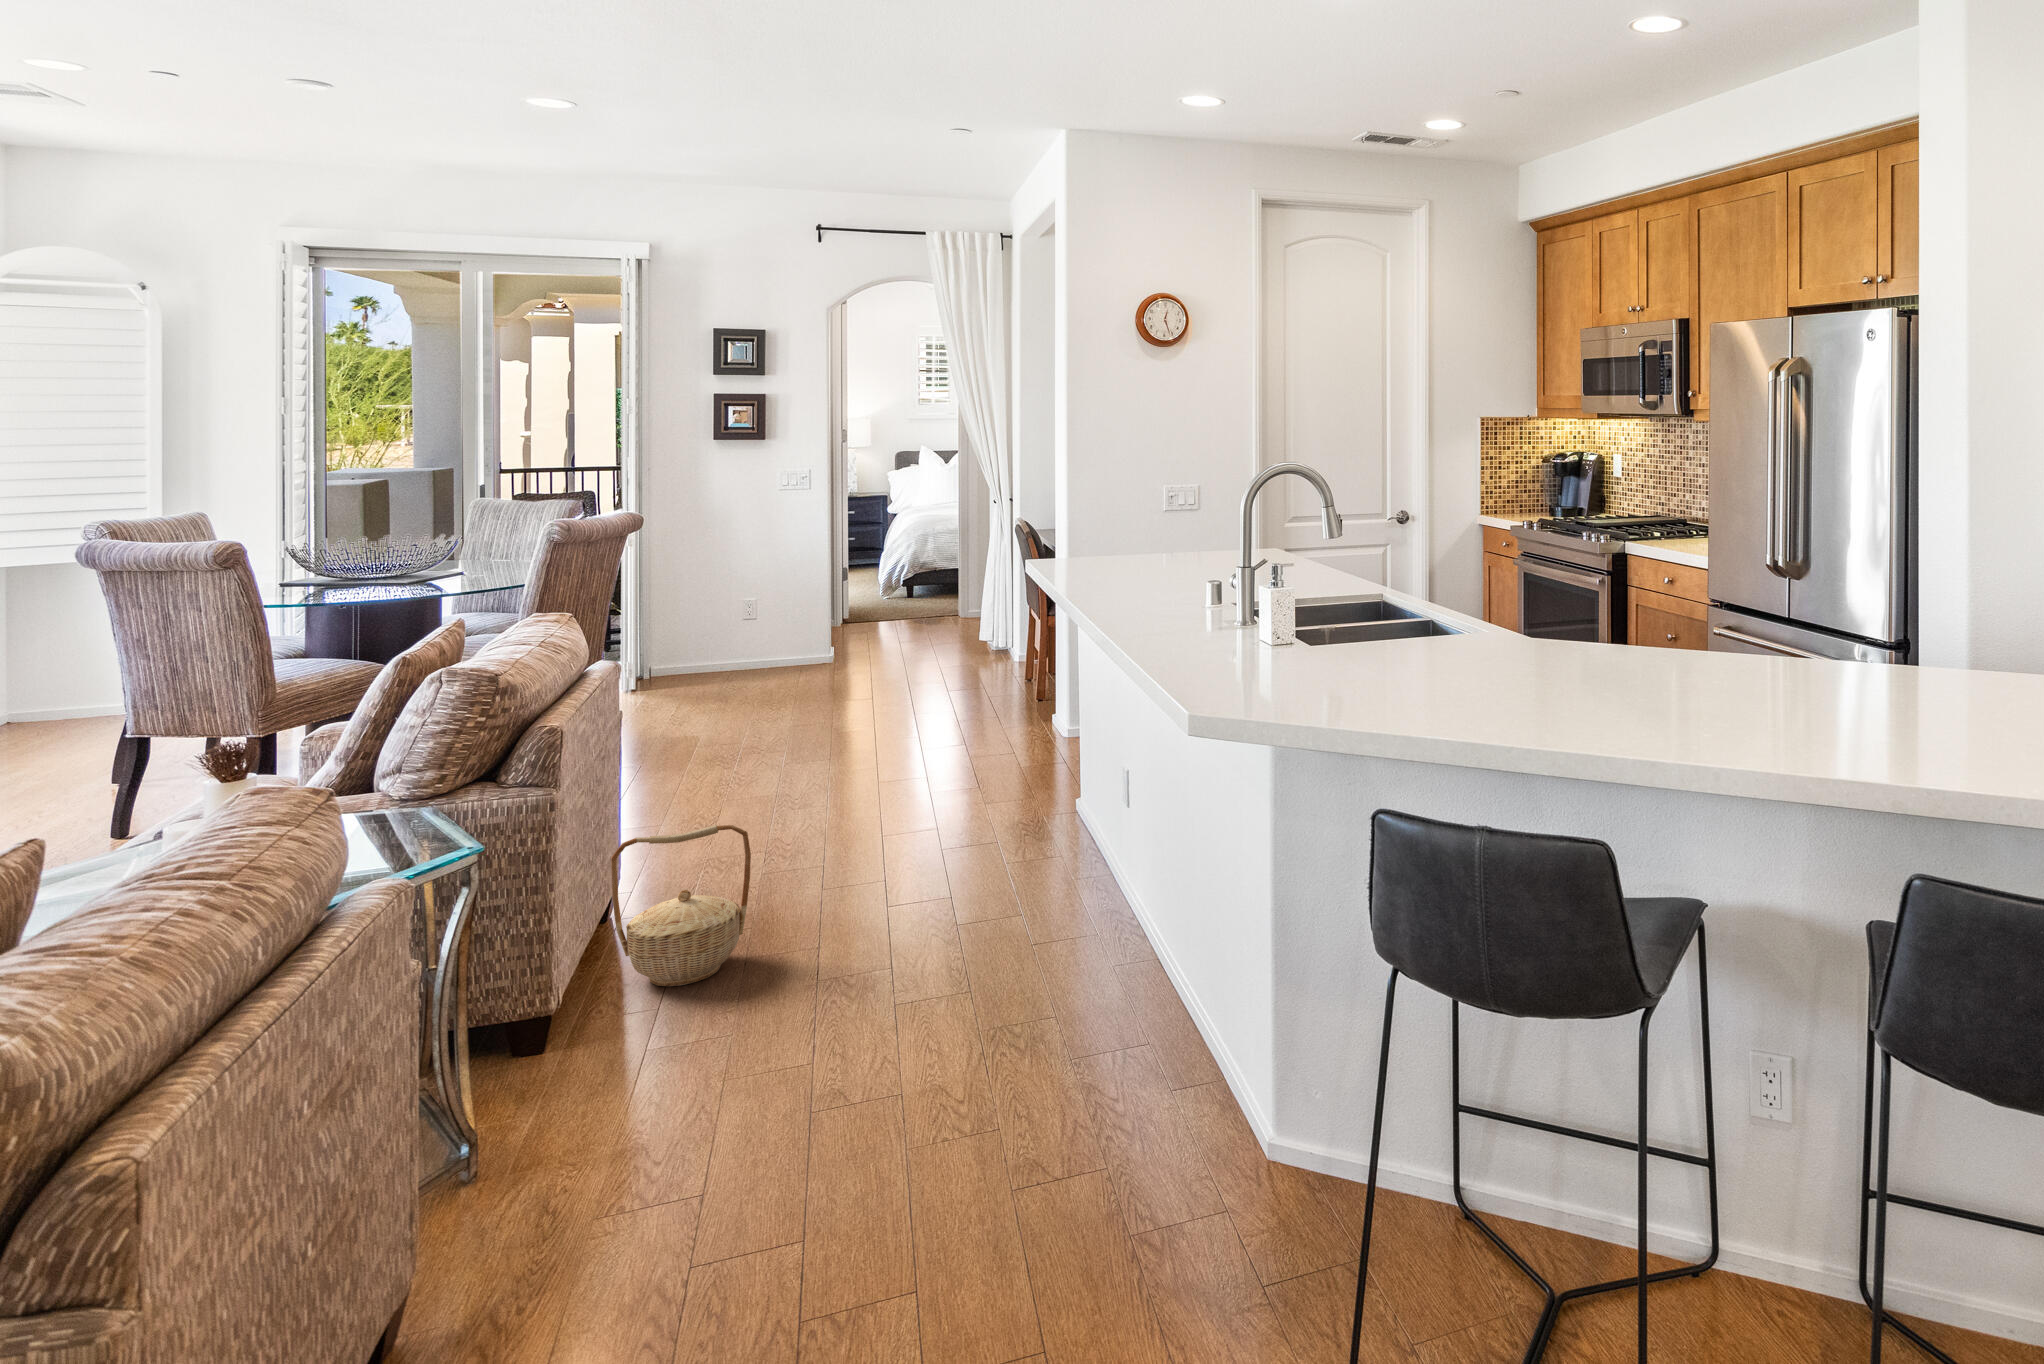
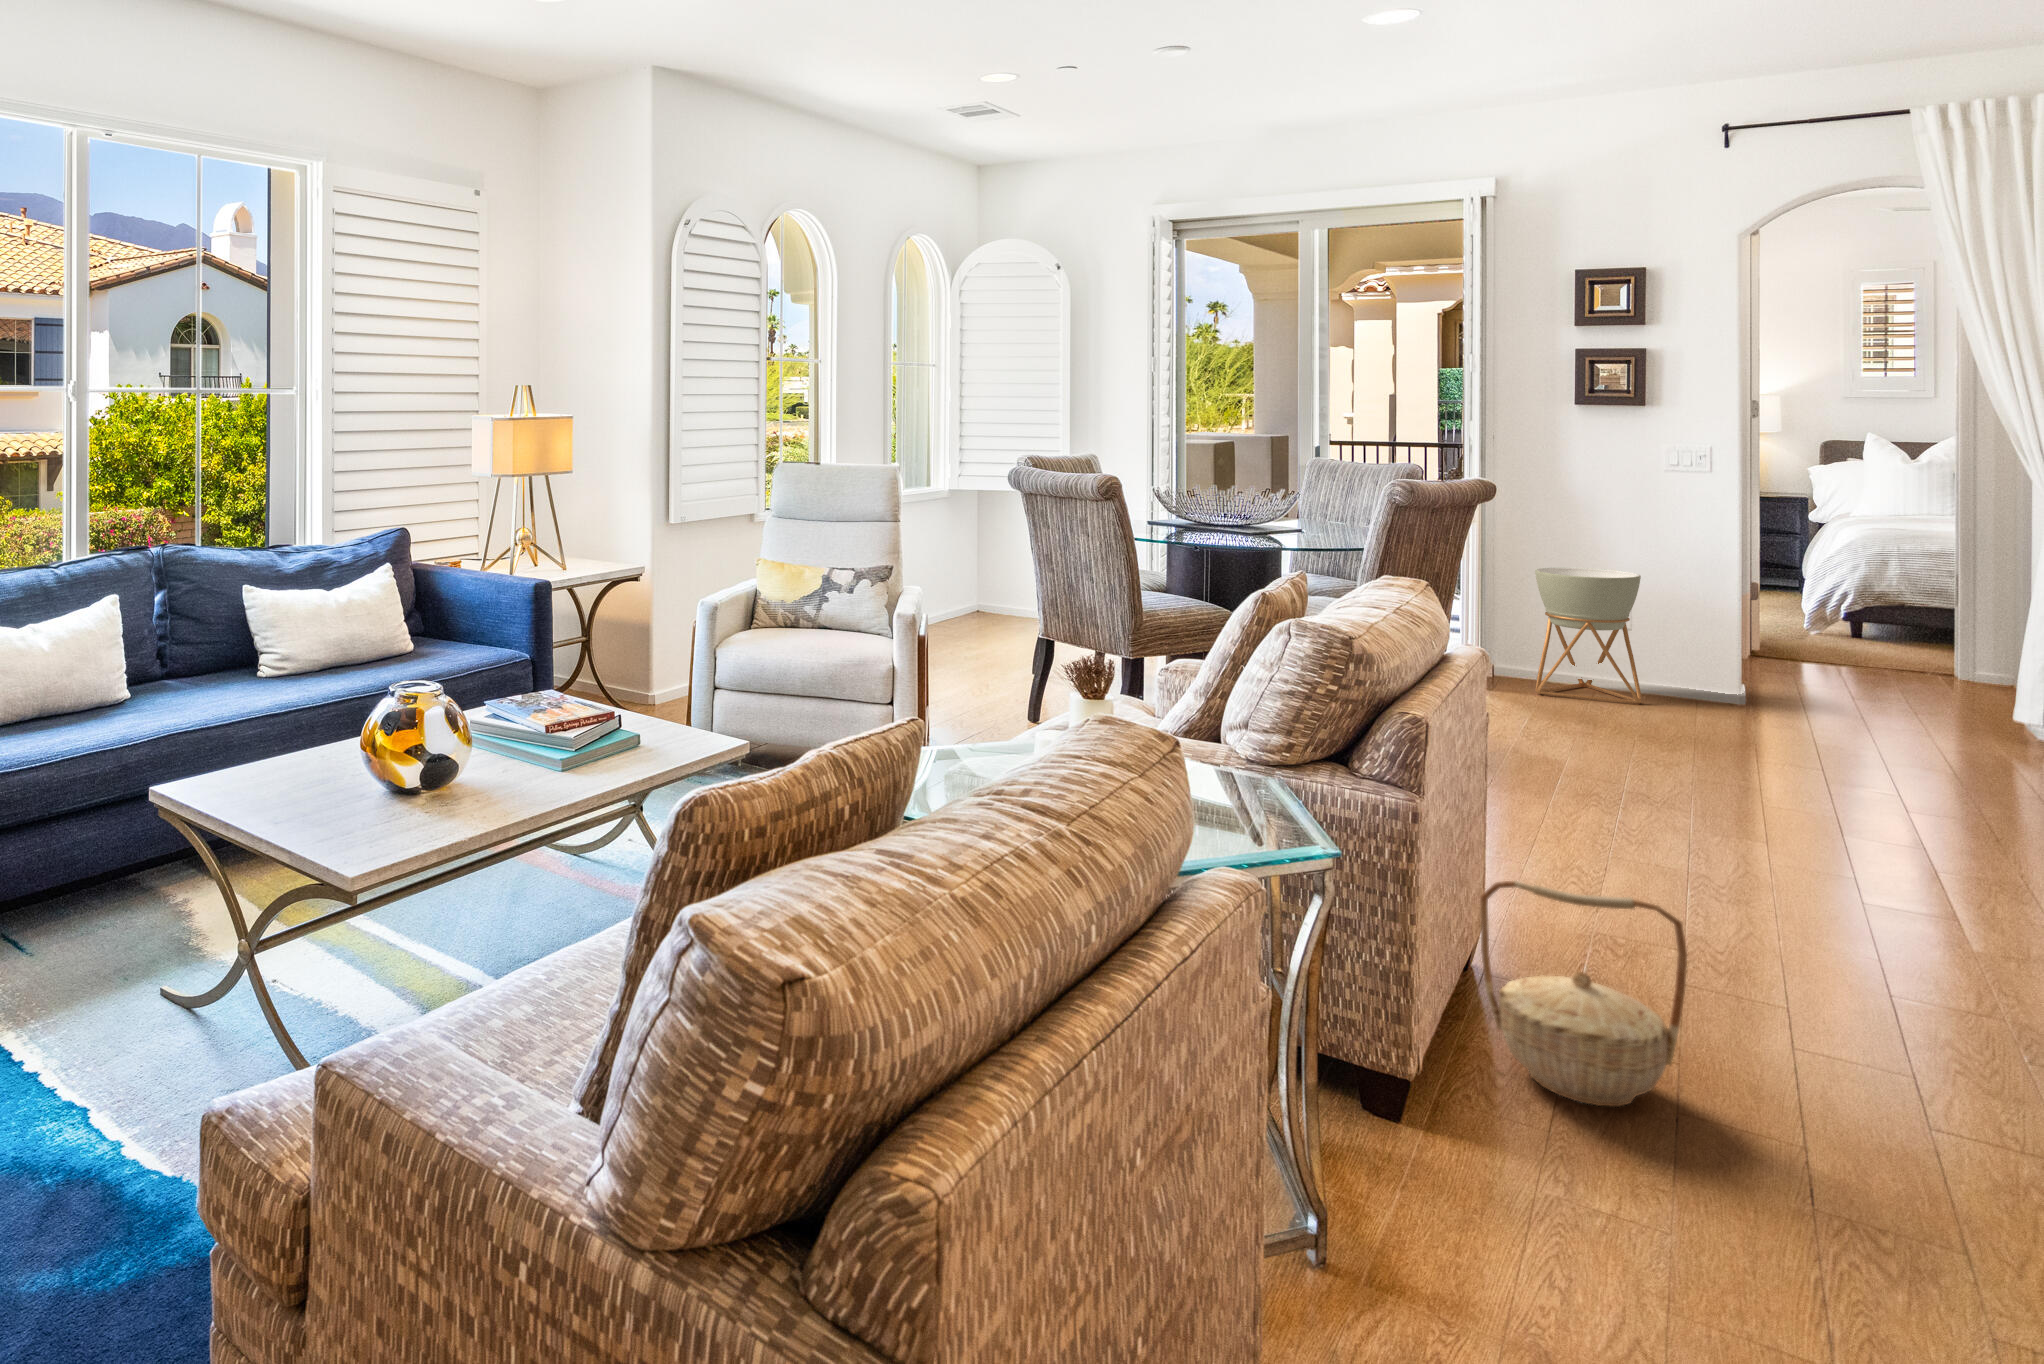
planter: none [685,572,766,684] -> present [1535,567,1642,704]

